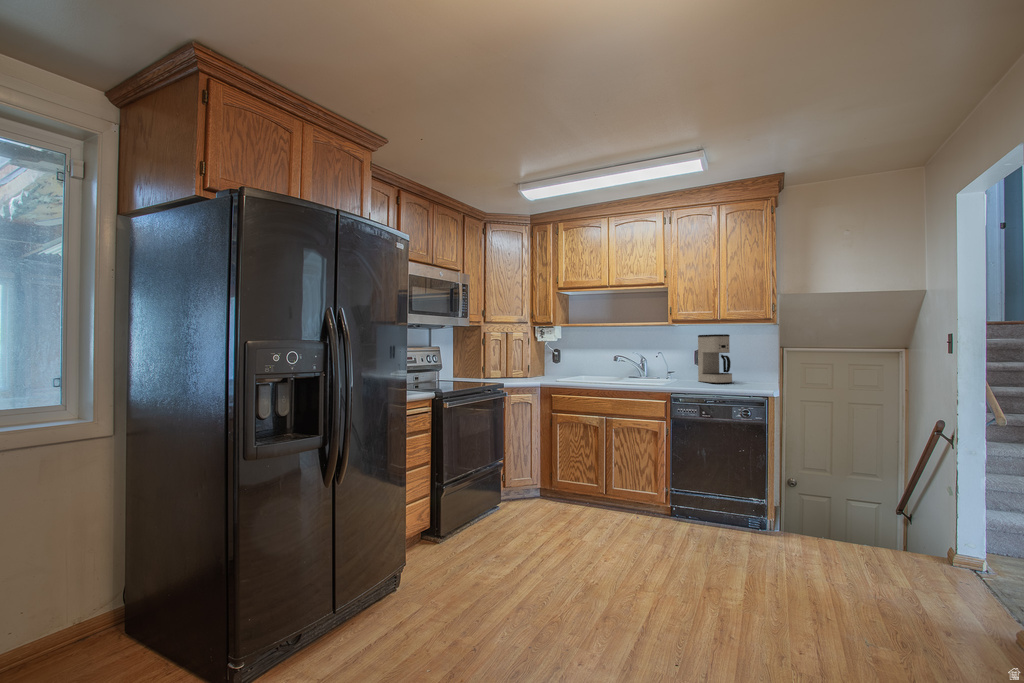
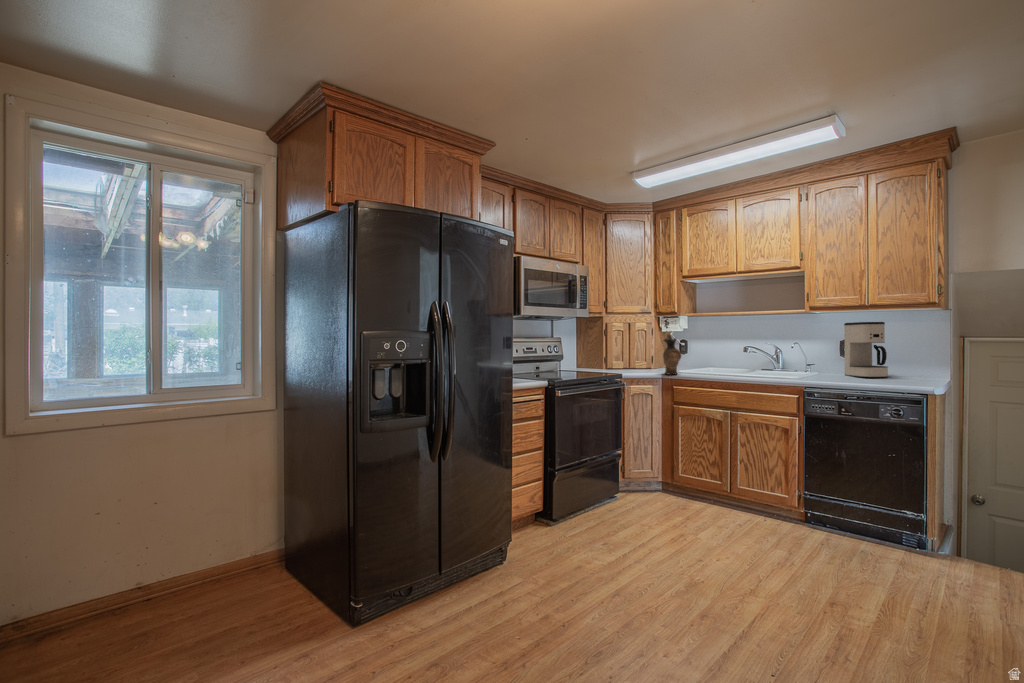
ceramic pitcher: none [543,343,560,383] -> present [663,334,681,375]

